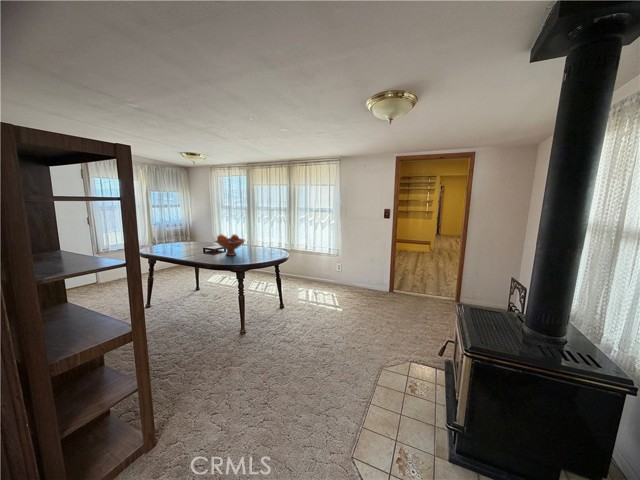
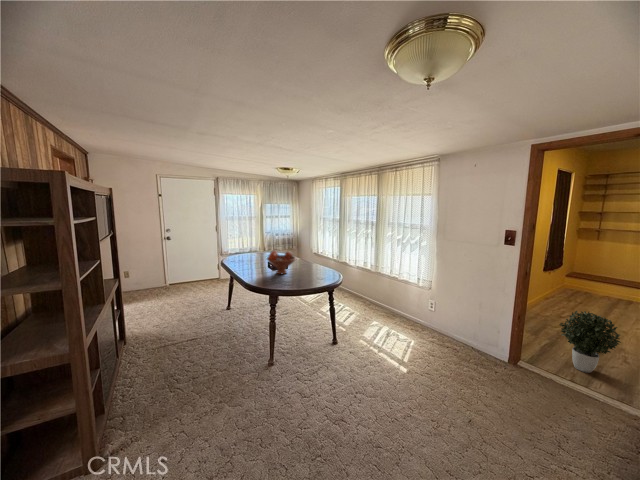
potted plant: none [410,254,436,288] -> present [560,311,621,373]

